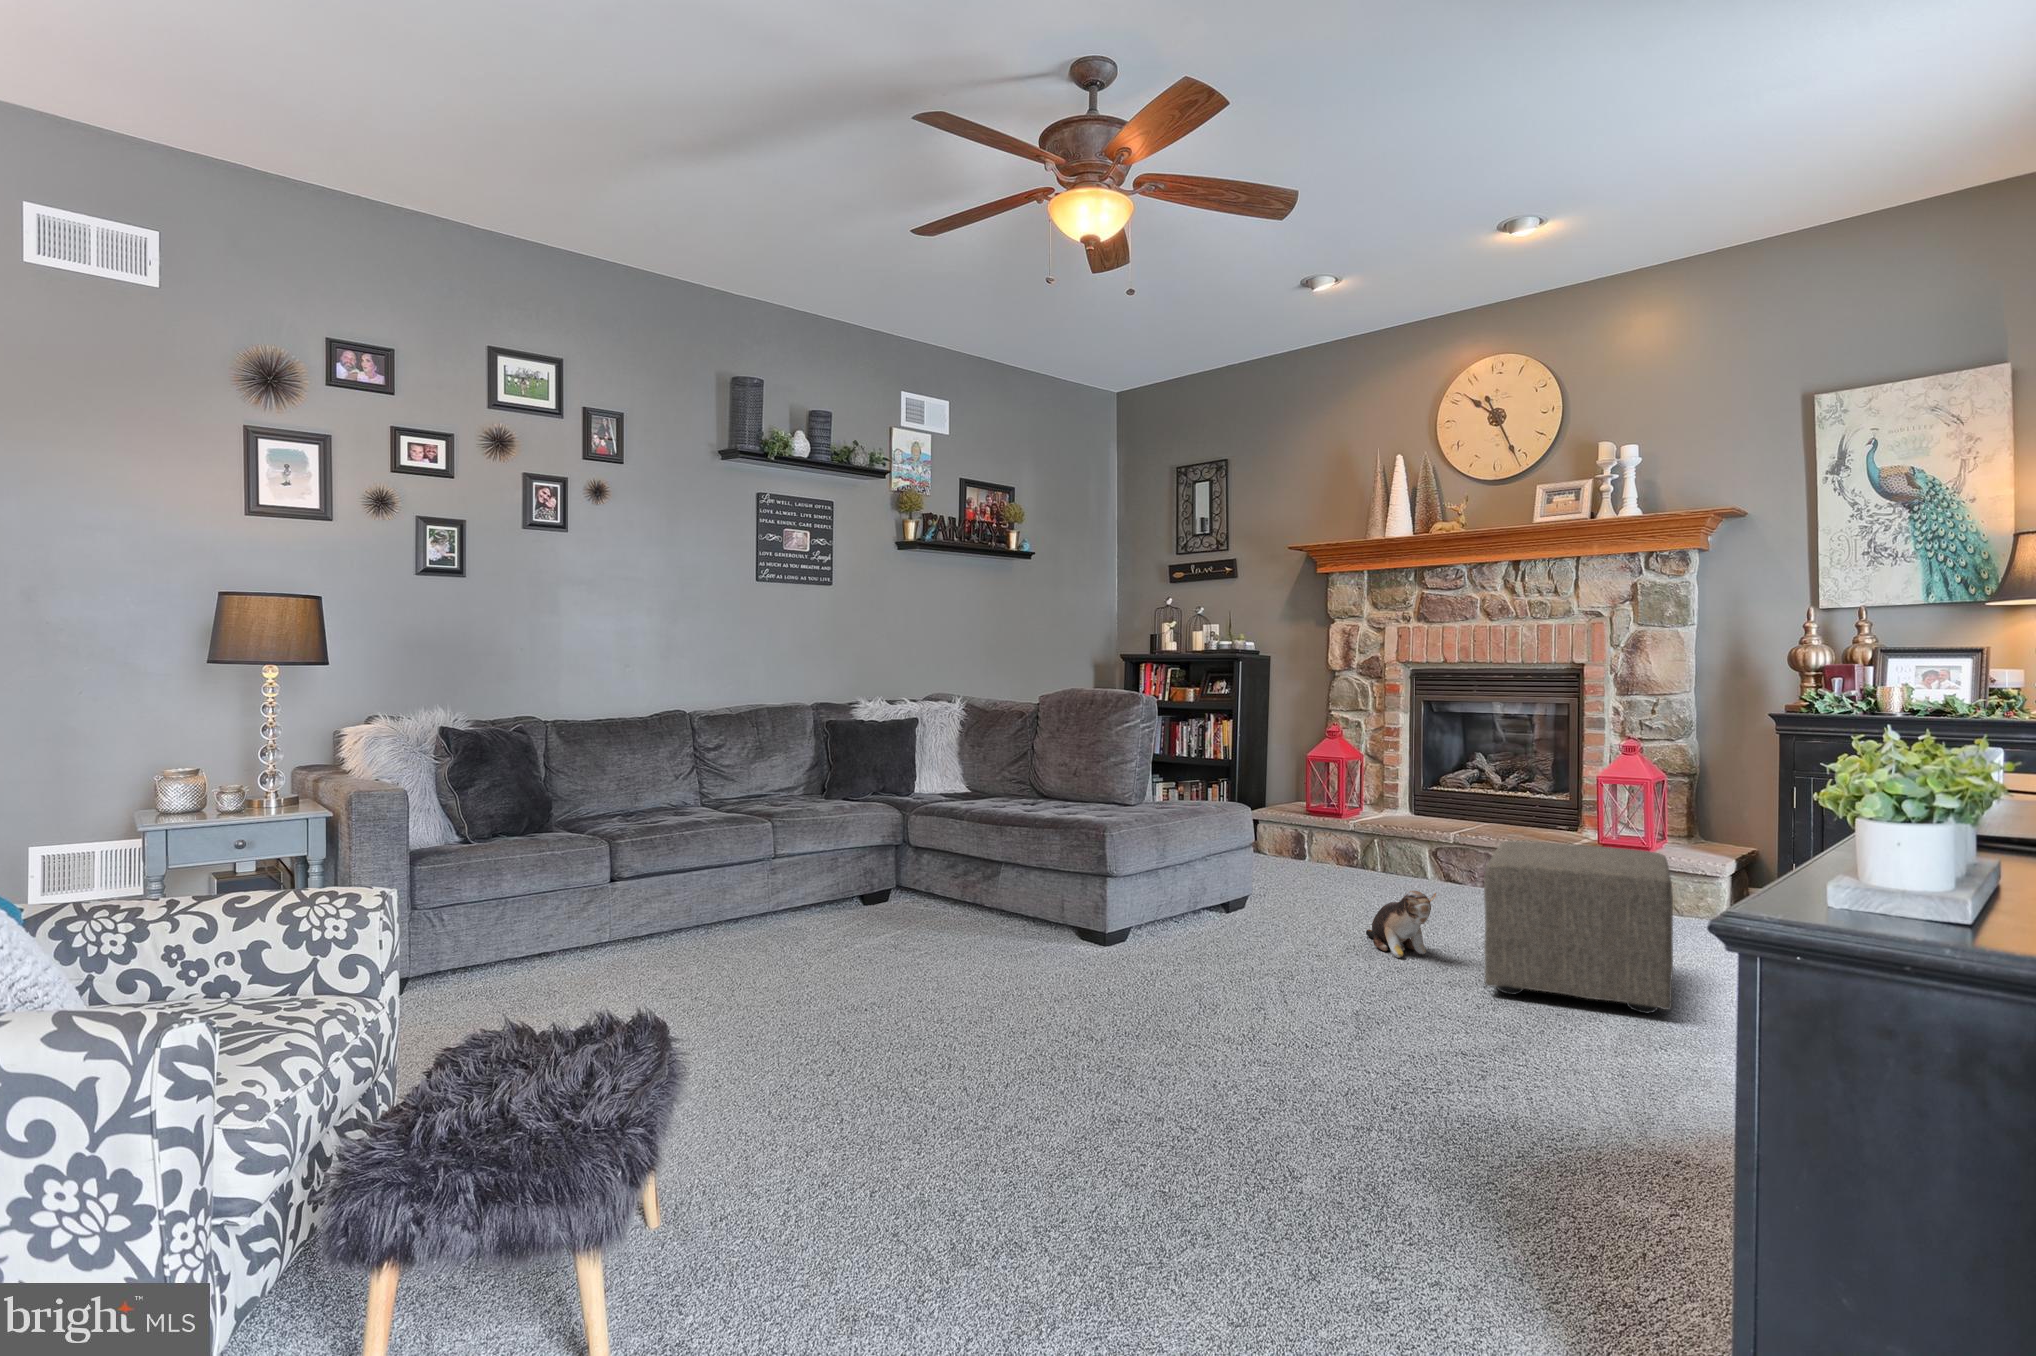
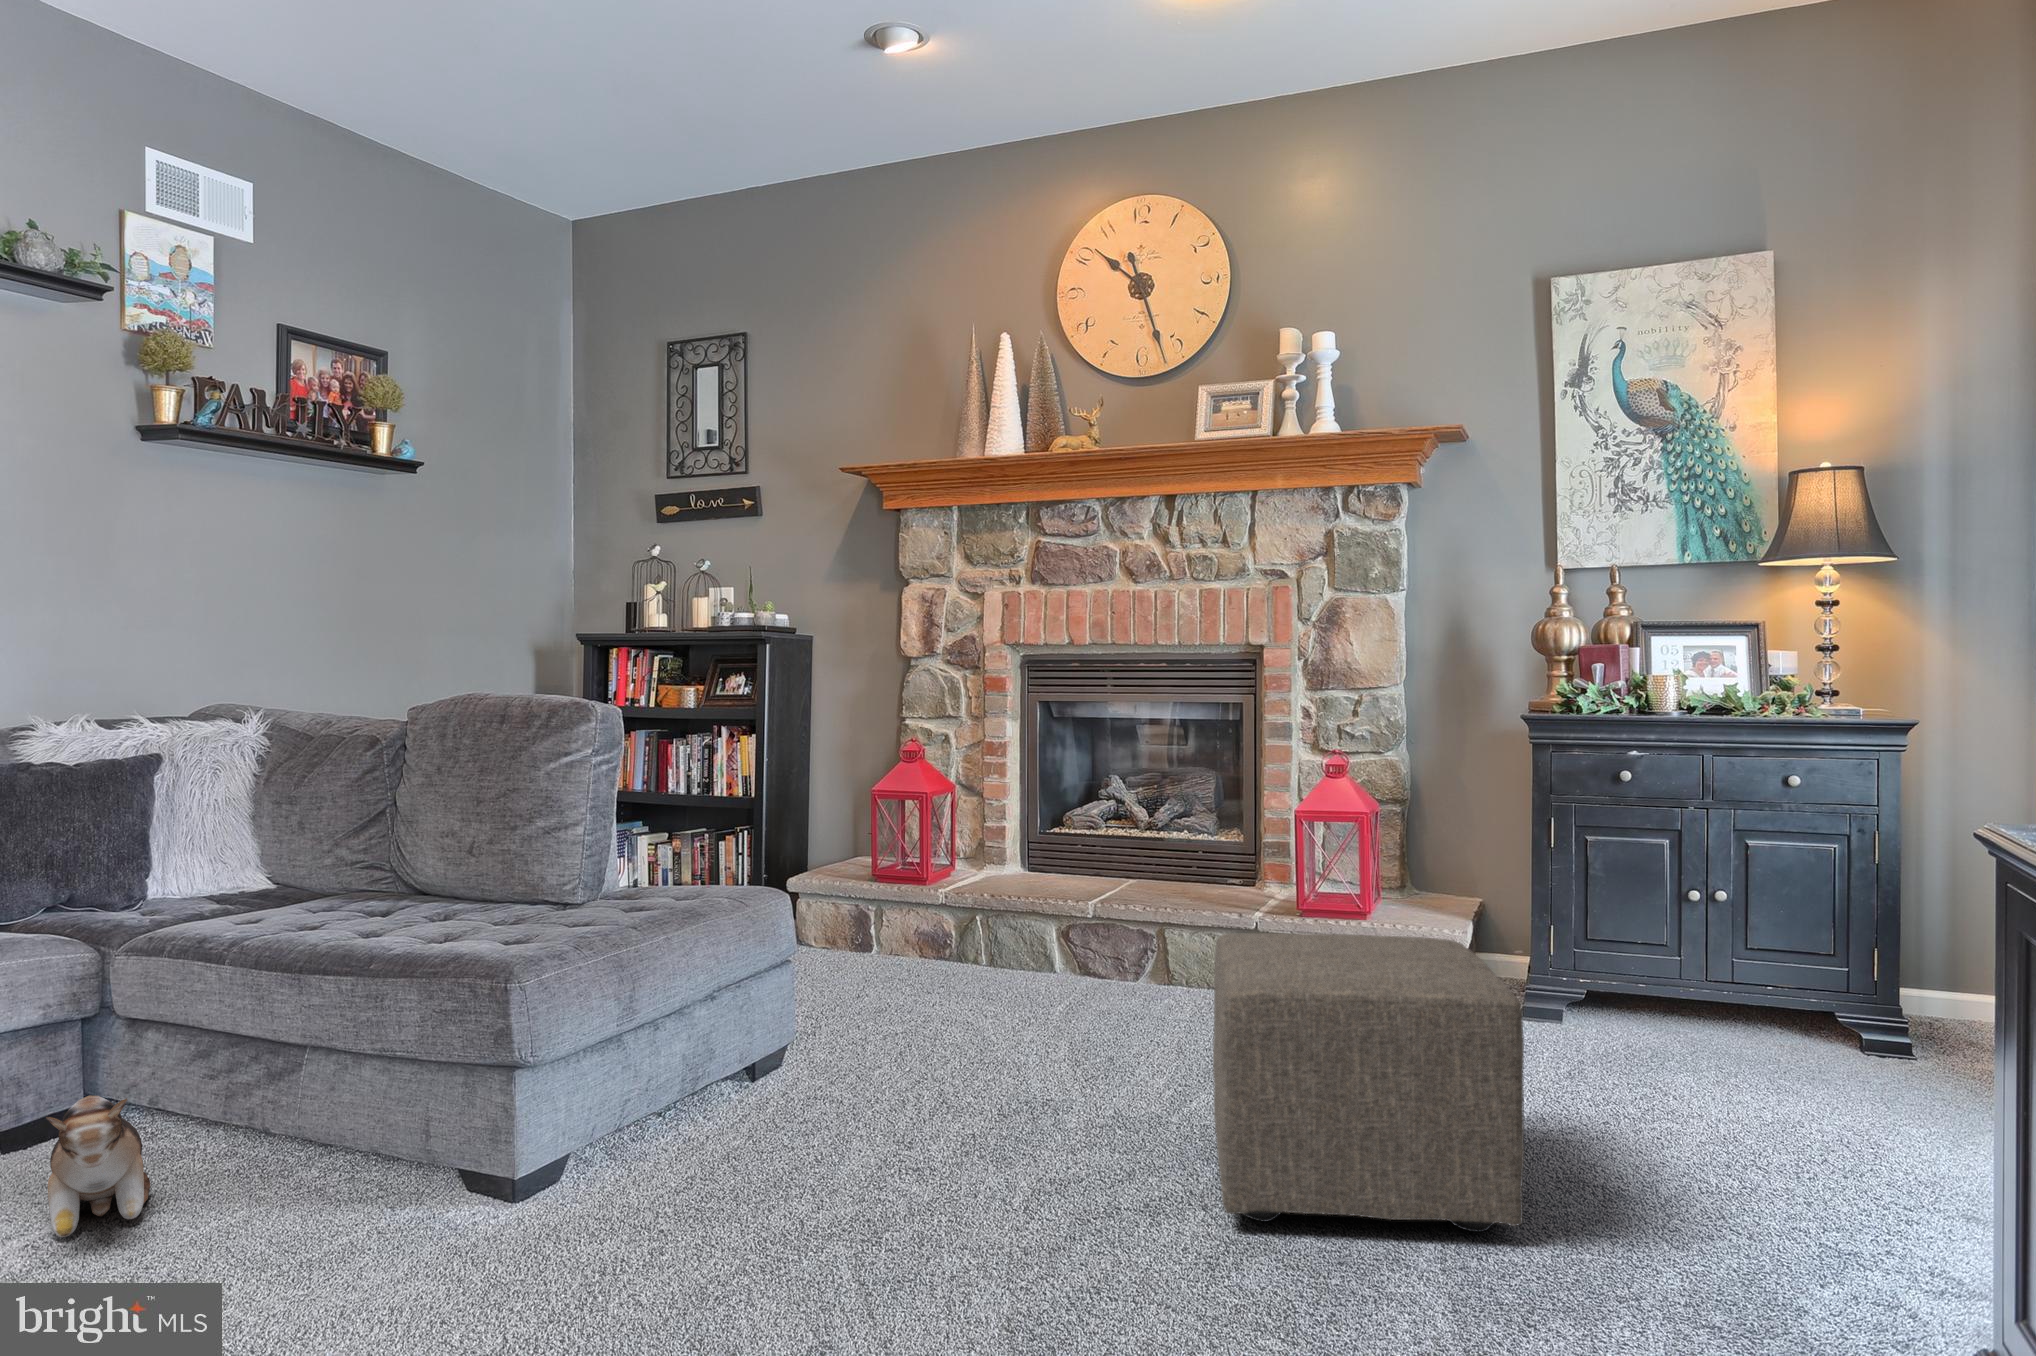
plush toy: present [1366,891,1436,958] -> present [46,1096,150,1237]

